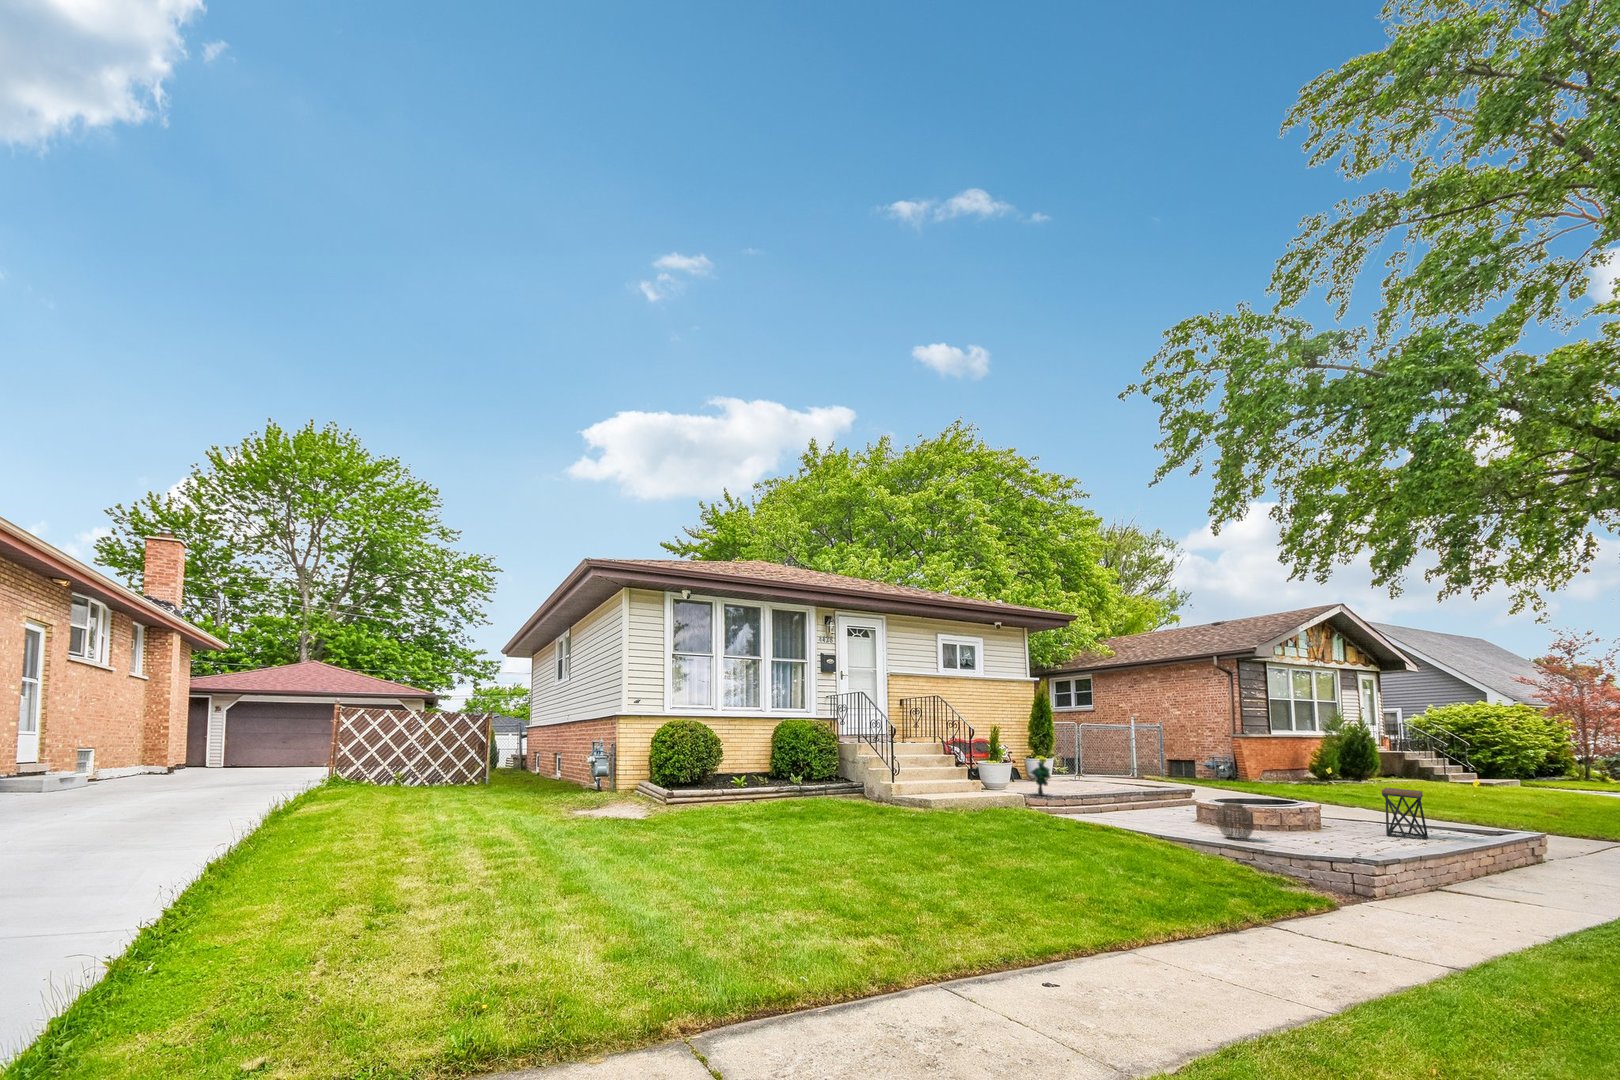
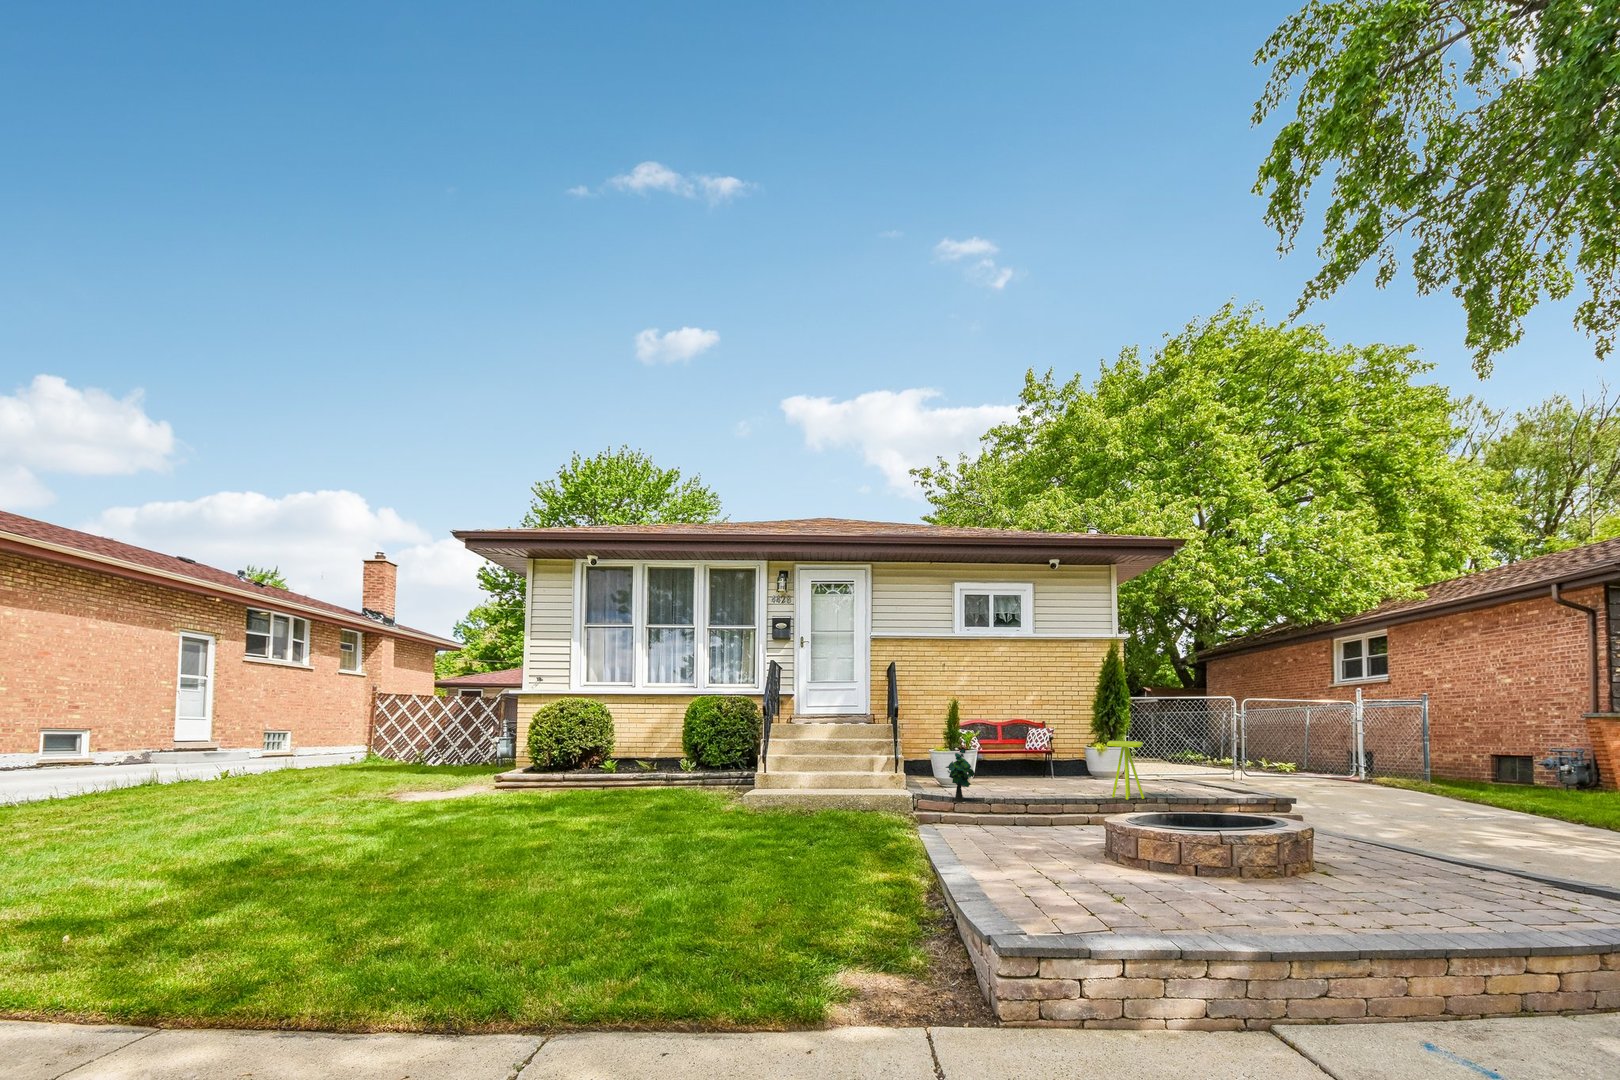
side table: none [1101,752,1130,792] -> present [1107,741,1144,800]
stool: present [1382,788,1428,840] -> none [1396,803,1496,902]
woven basket: present [1216,803,1253,840] -> none [1026,816,1079,876]

